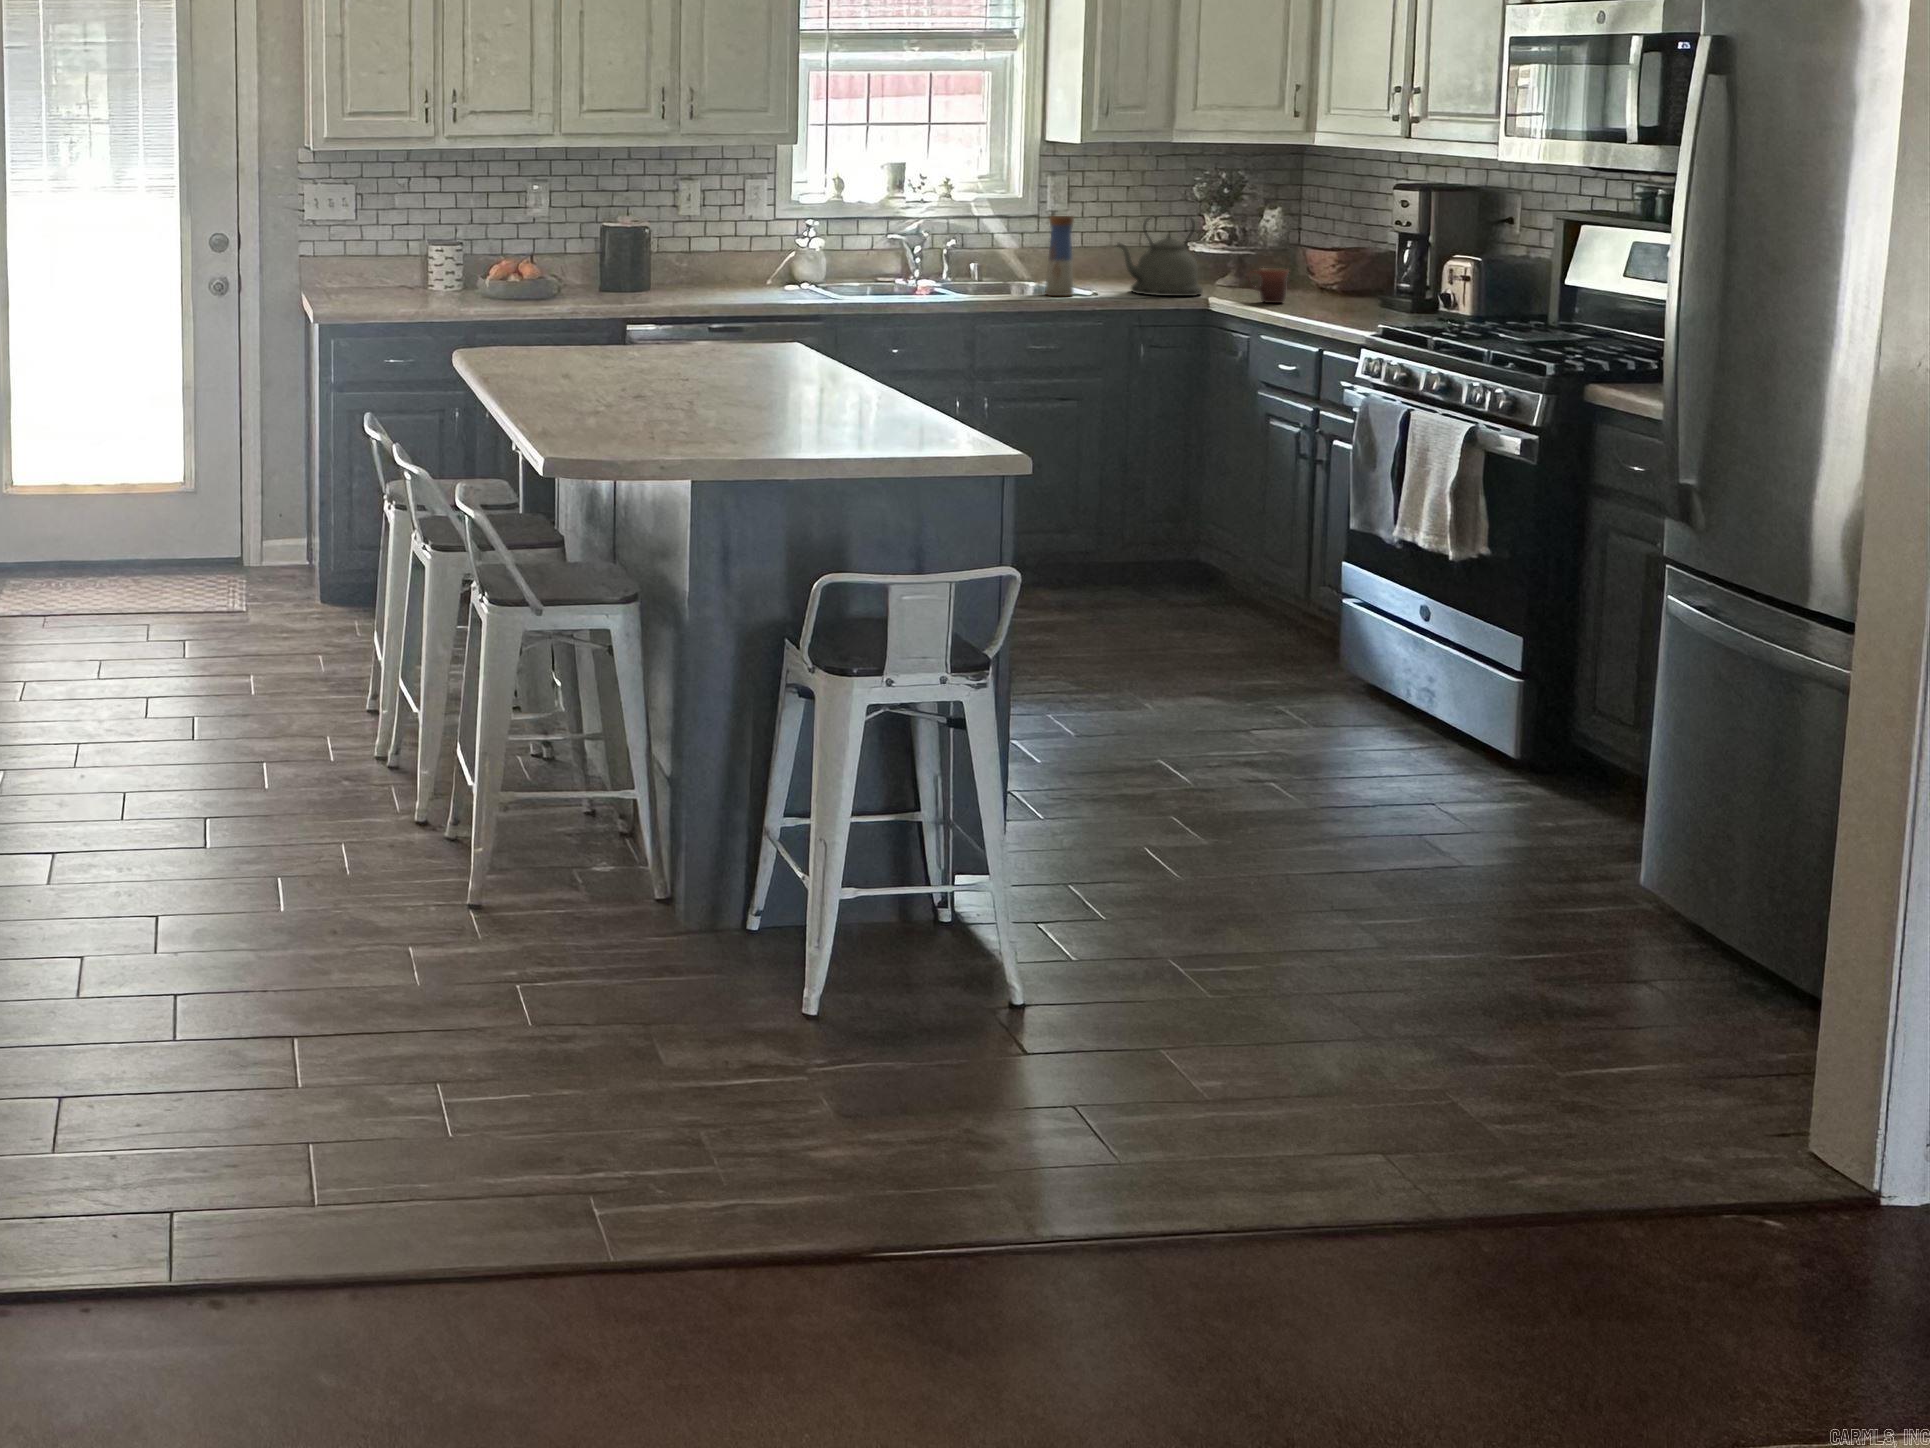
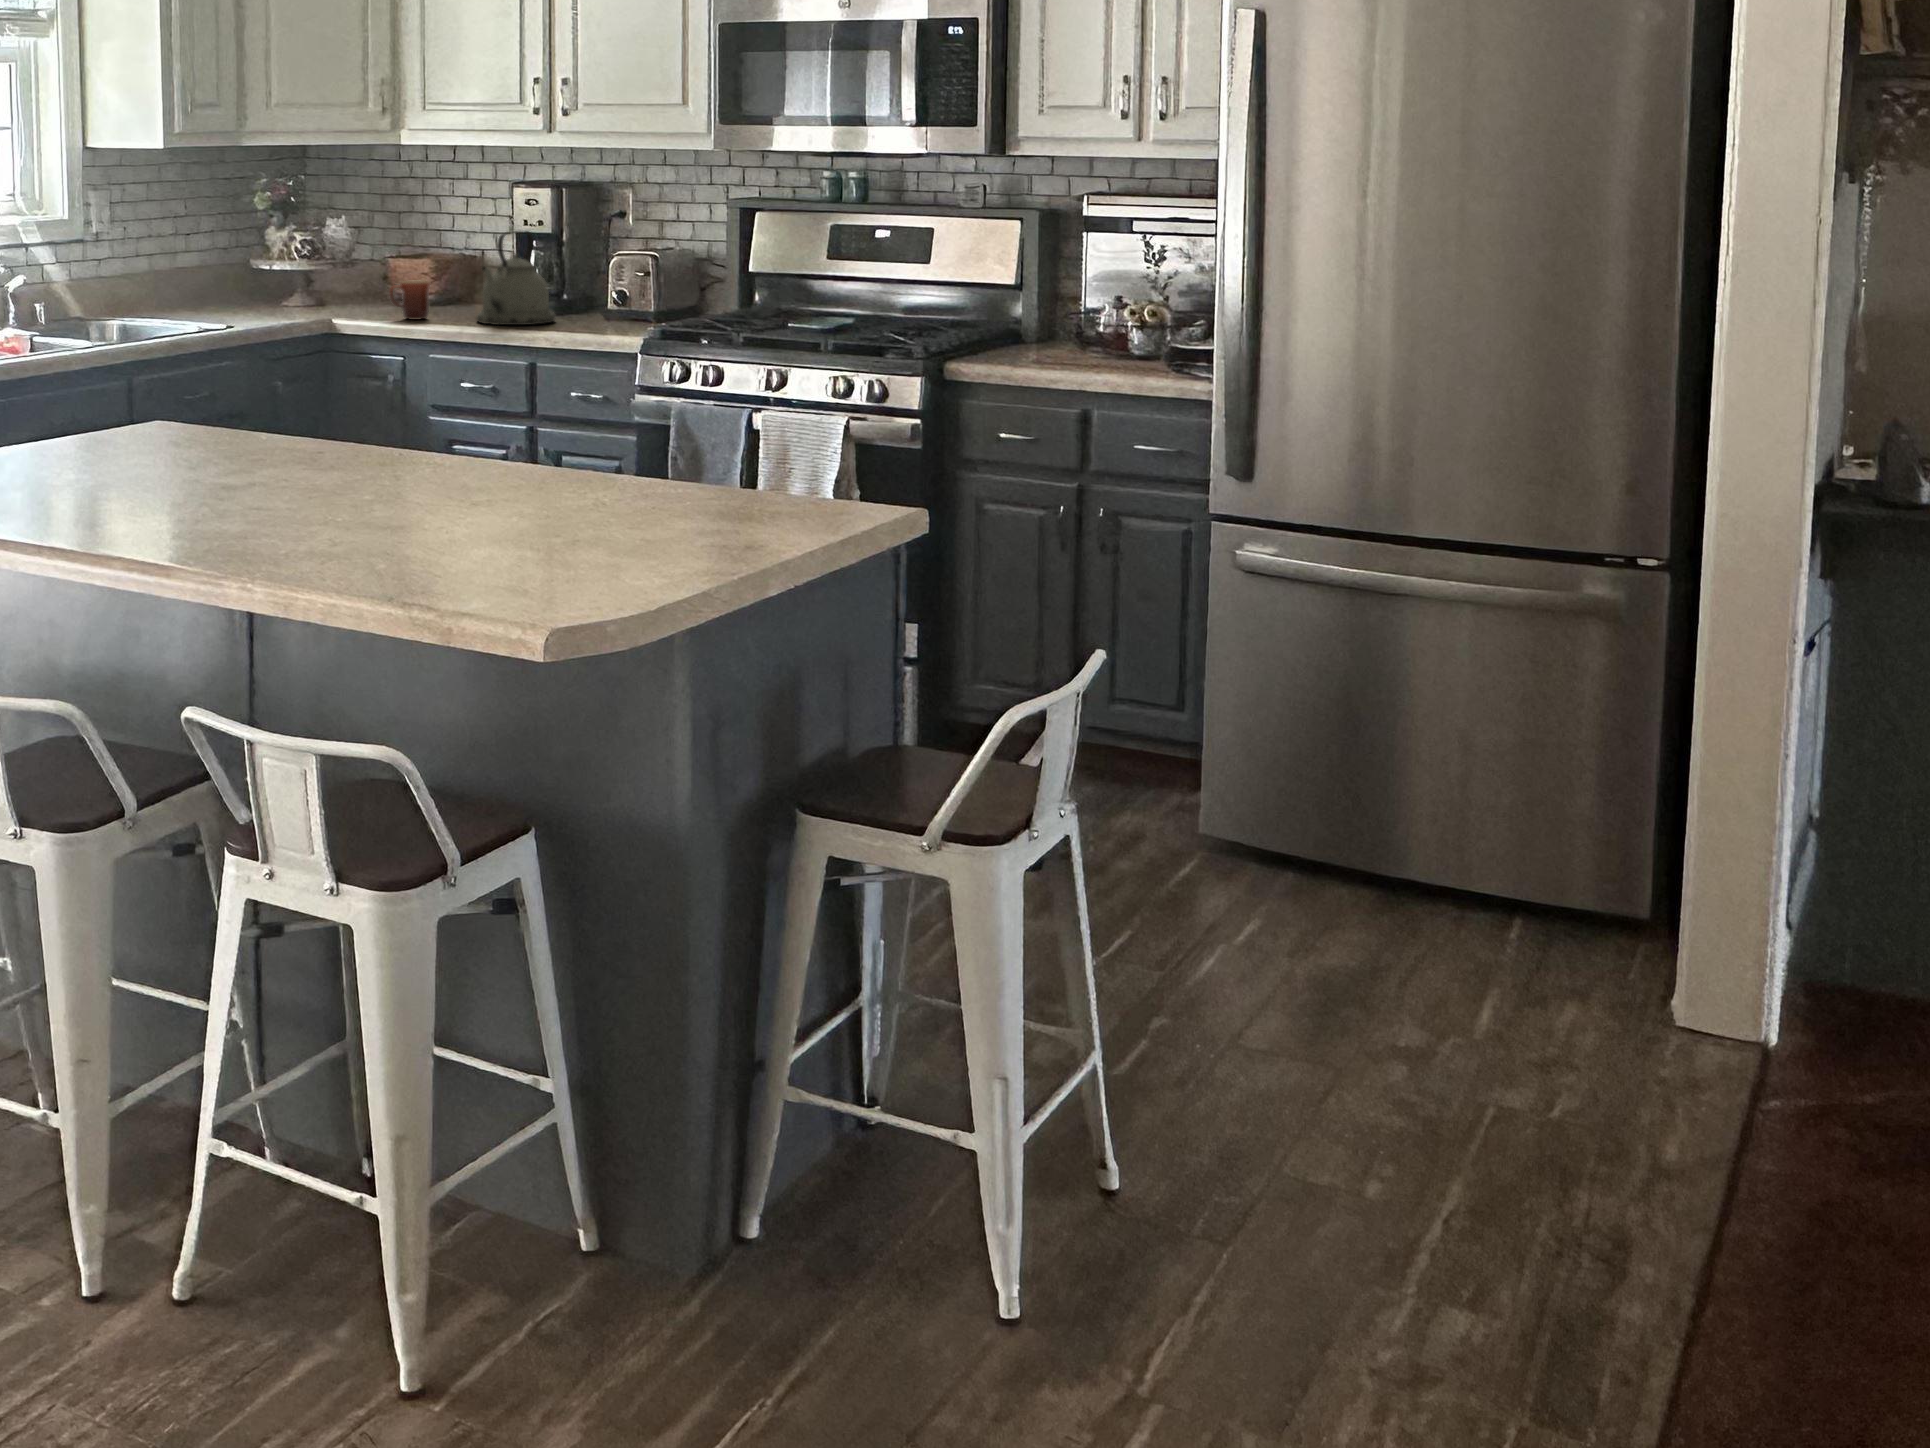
vase: present [1045,216,1074,296] -> none [189,236,224,334]
kettle: present [1117,219,1203,296] -> present [477,231,555,325]

